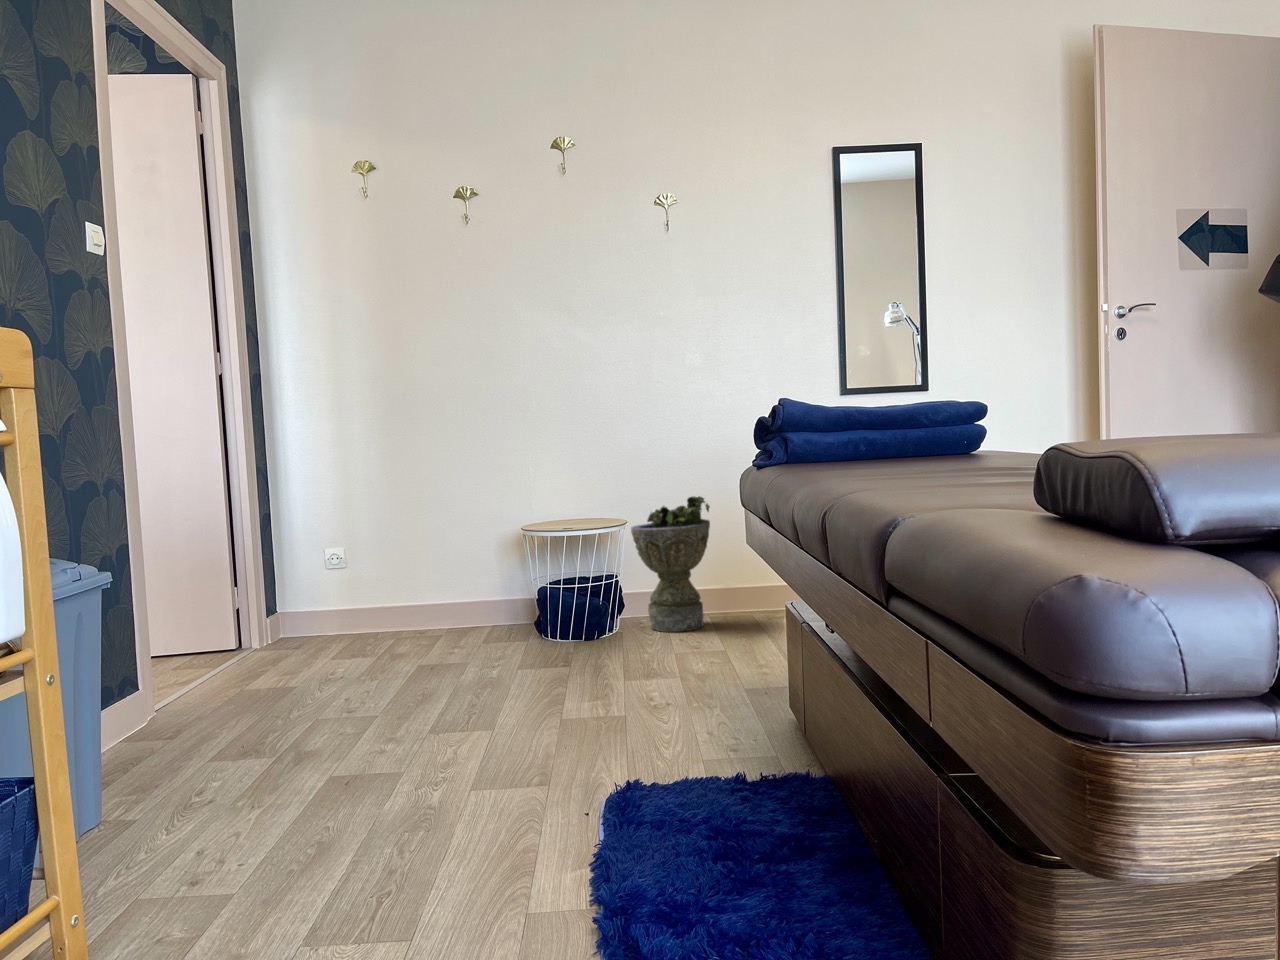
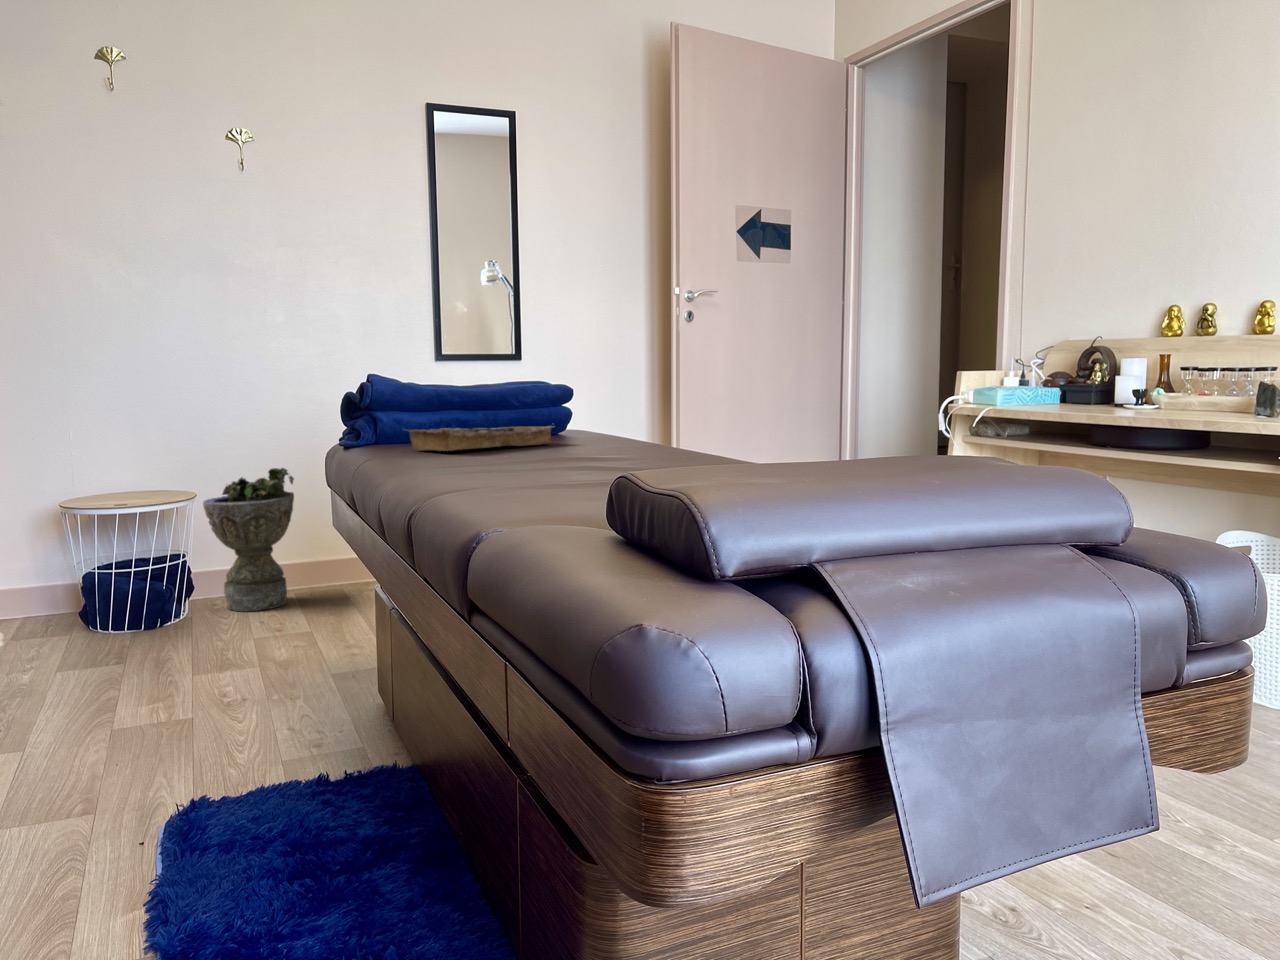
tray: none [813,437,976,464] -> present [408,426,552,451]

